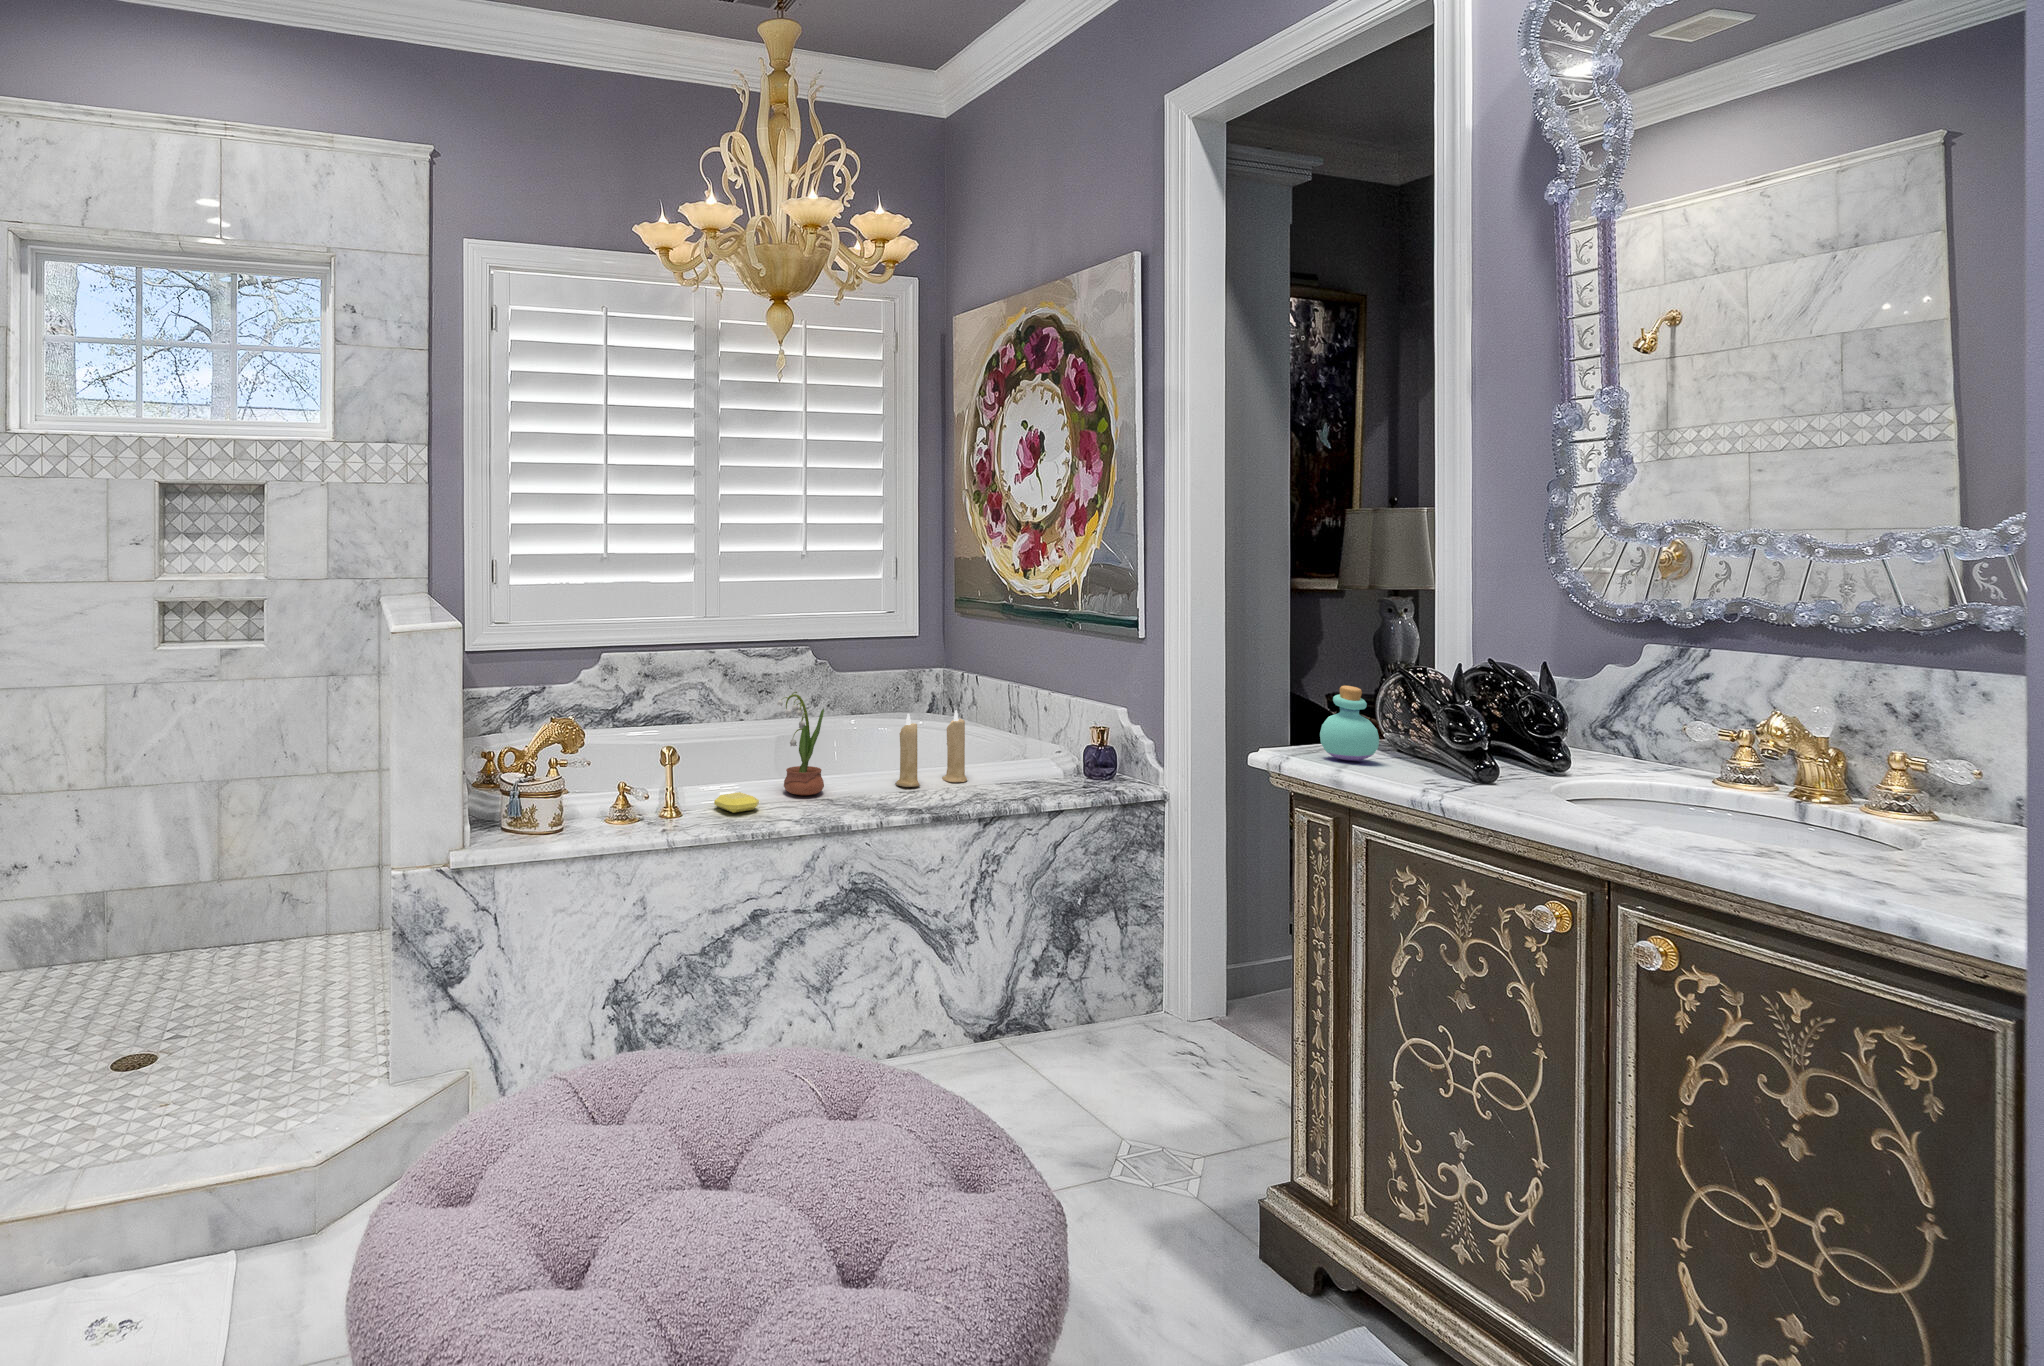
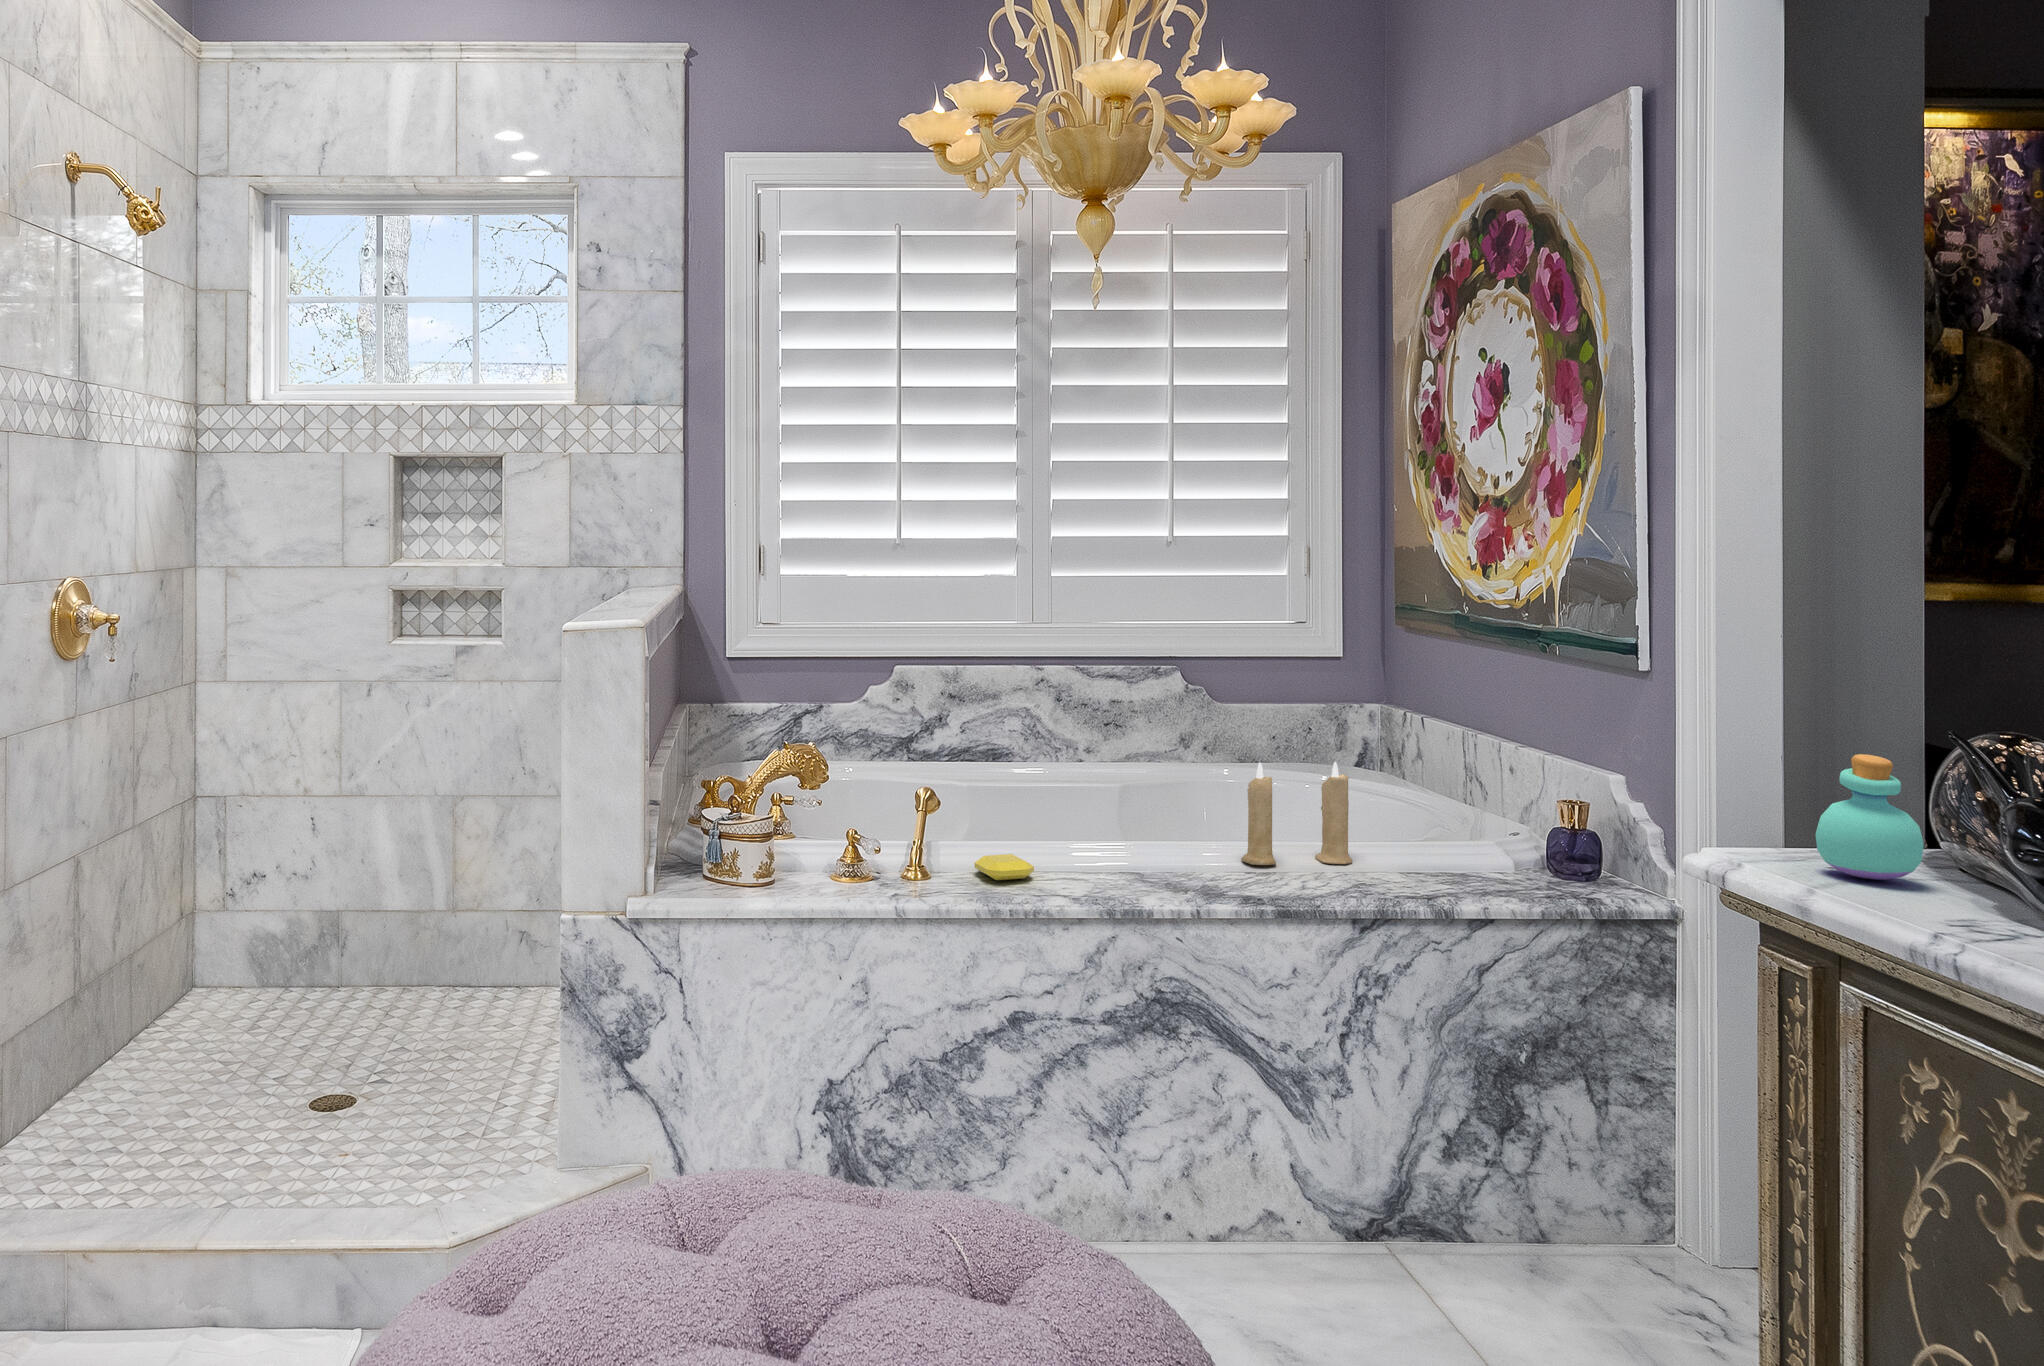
potted flower: present [777,692,824,795] -> none [1068,724,1134,865]

